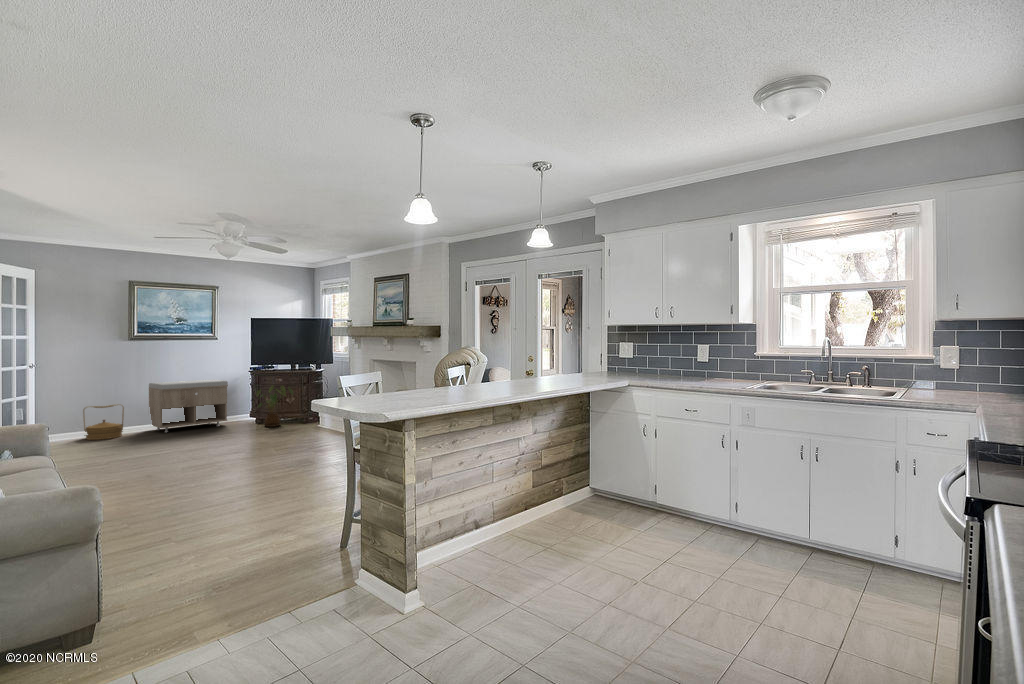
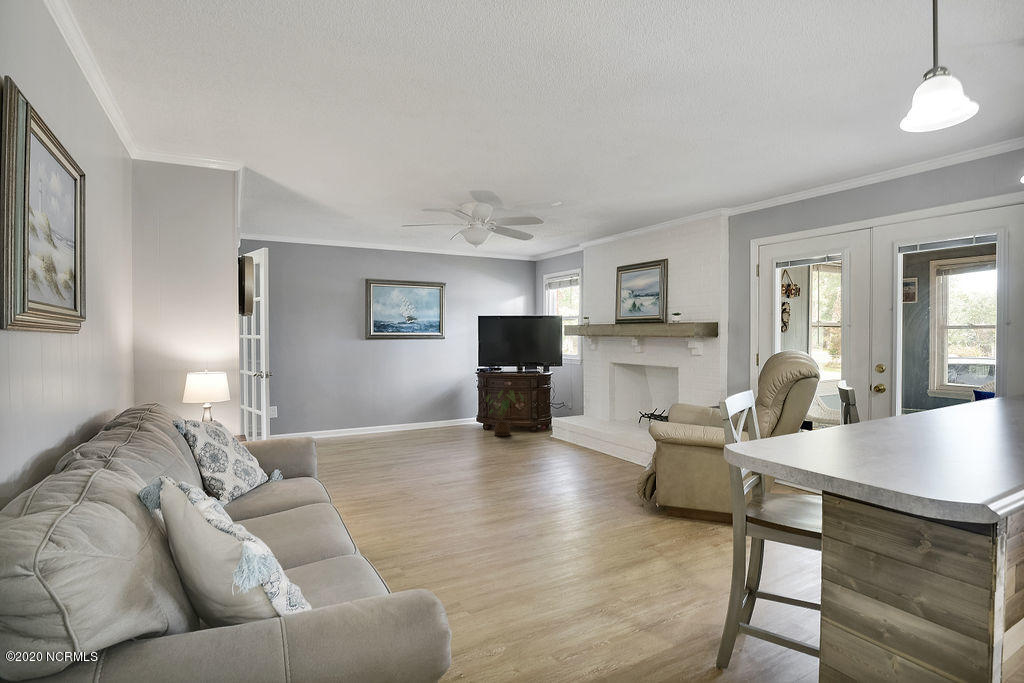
storage bench: present [149,379,228,432] -> none [383,381,457,437]
woven basket: present [83,404,124,440] -> none [328,405,363,442]

